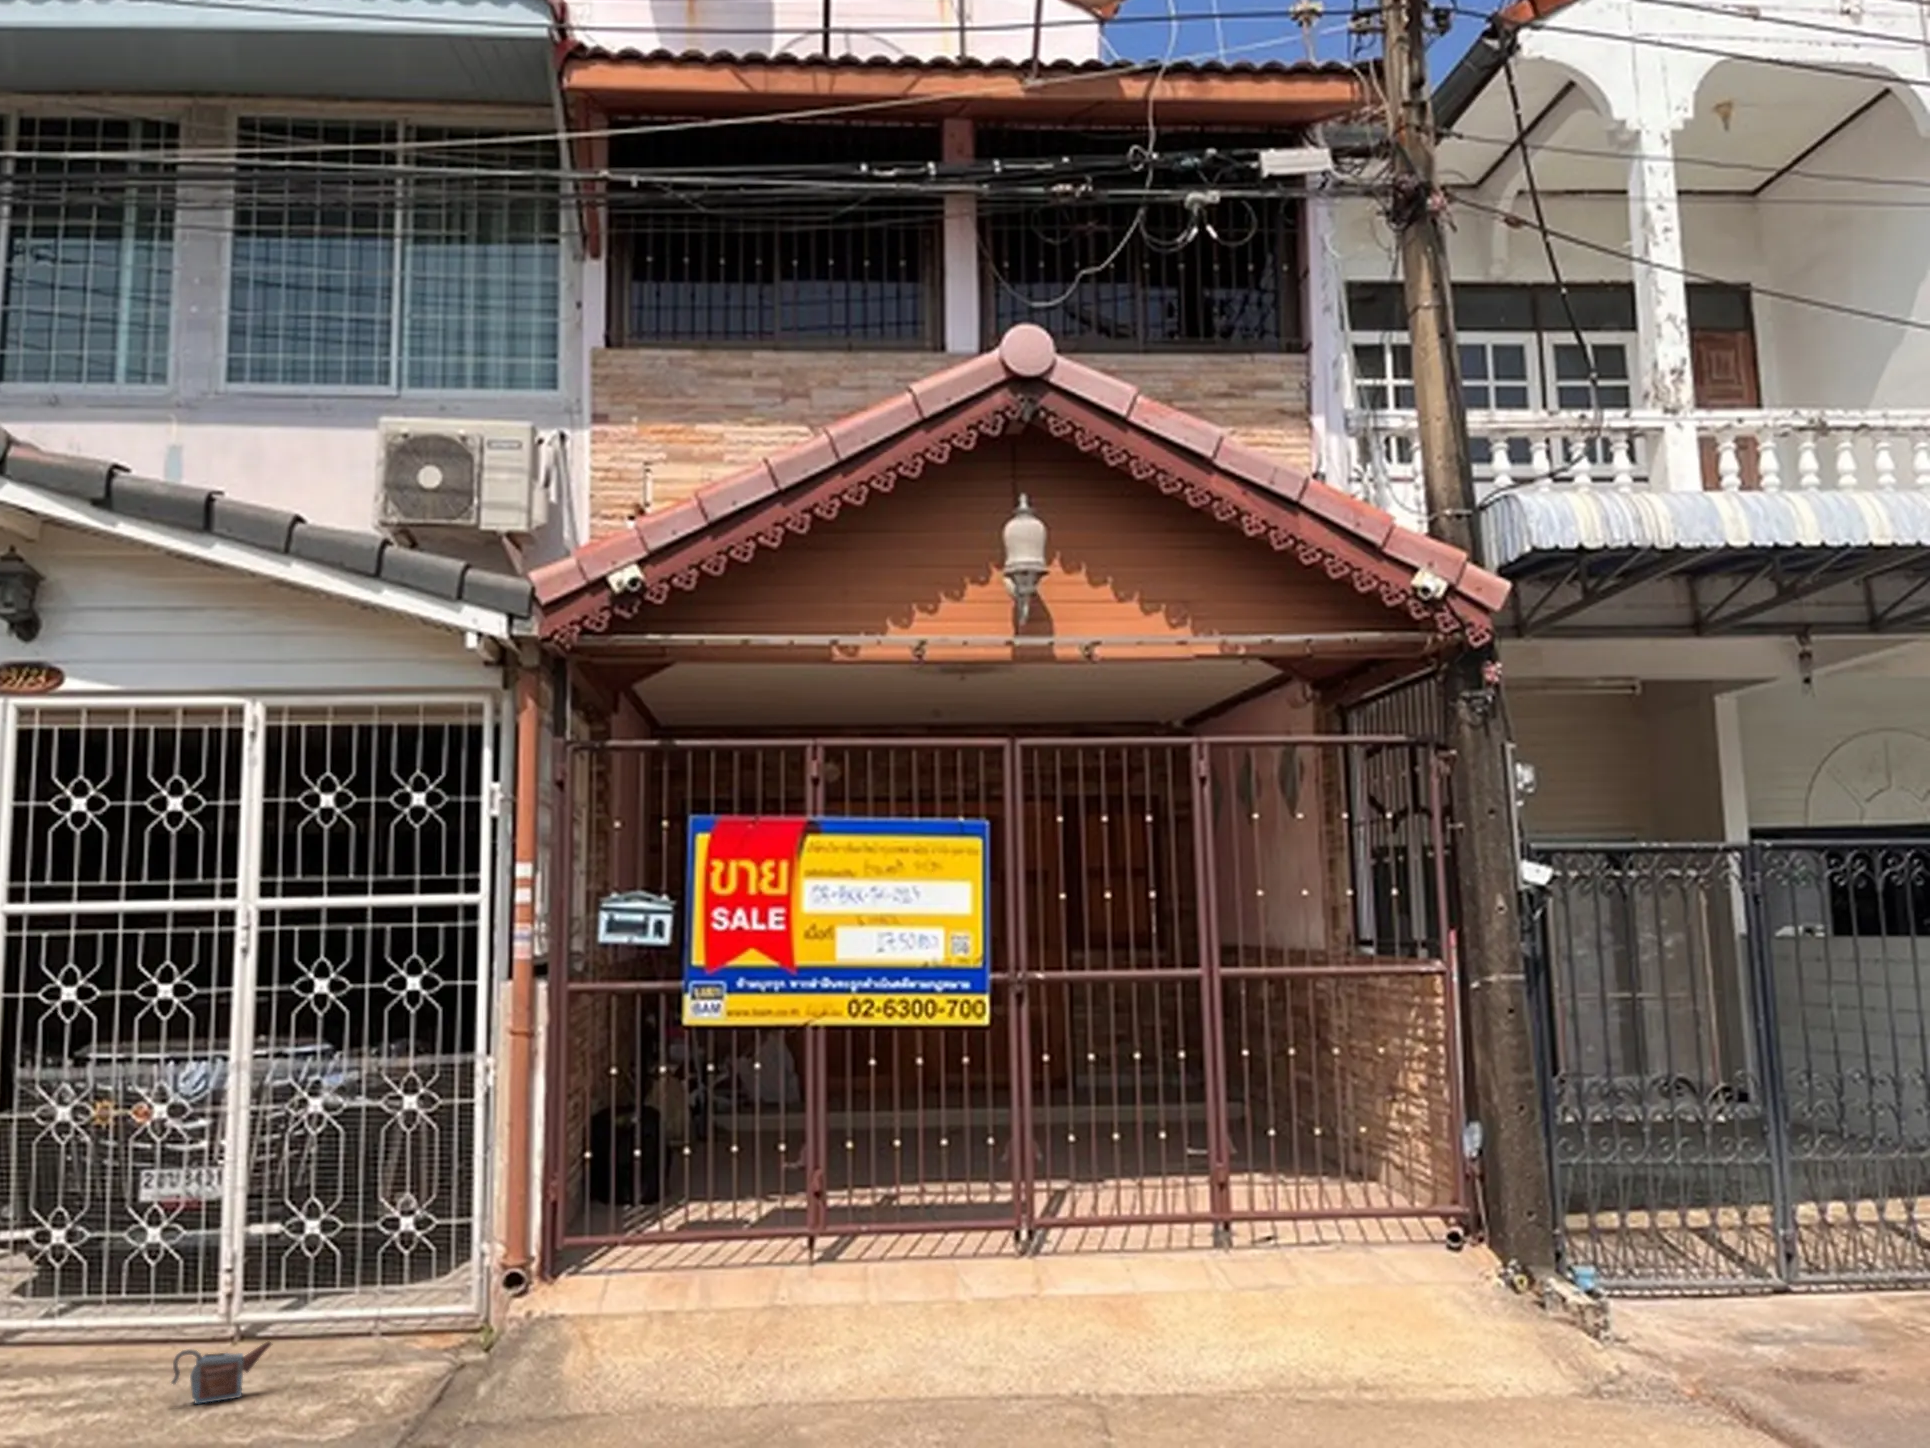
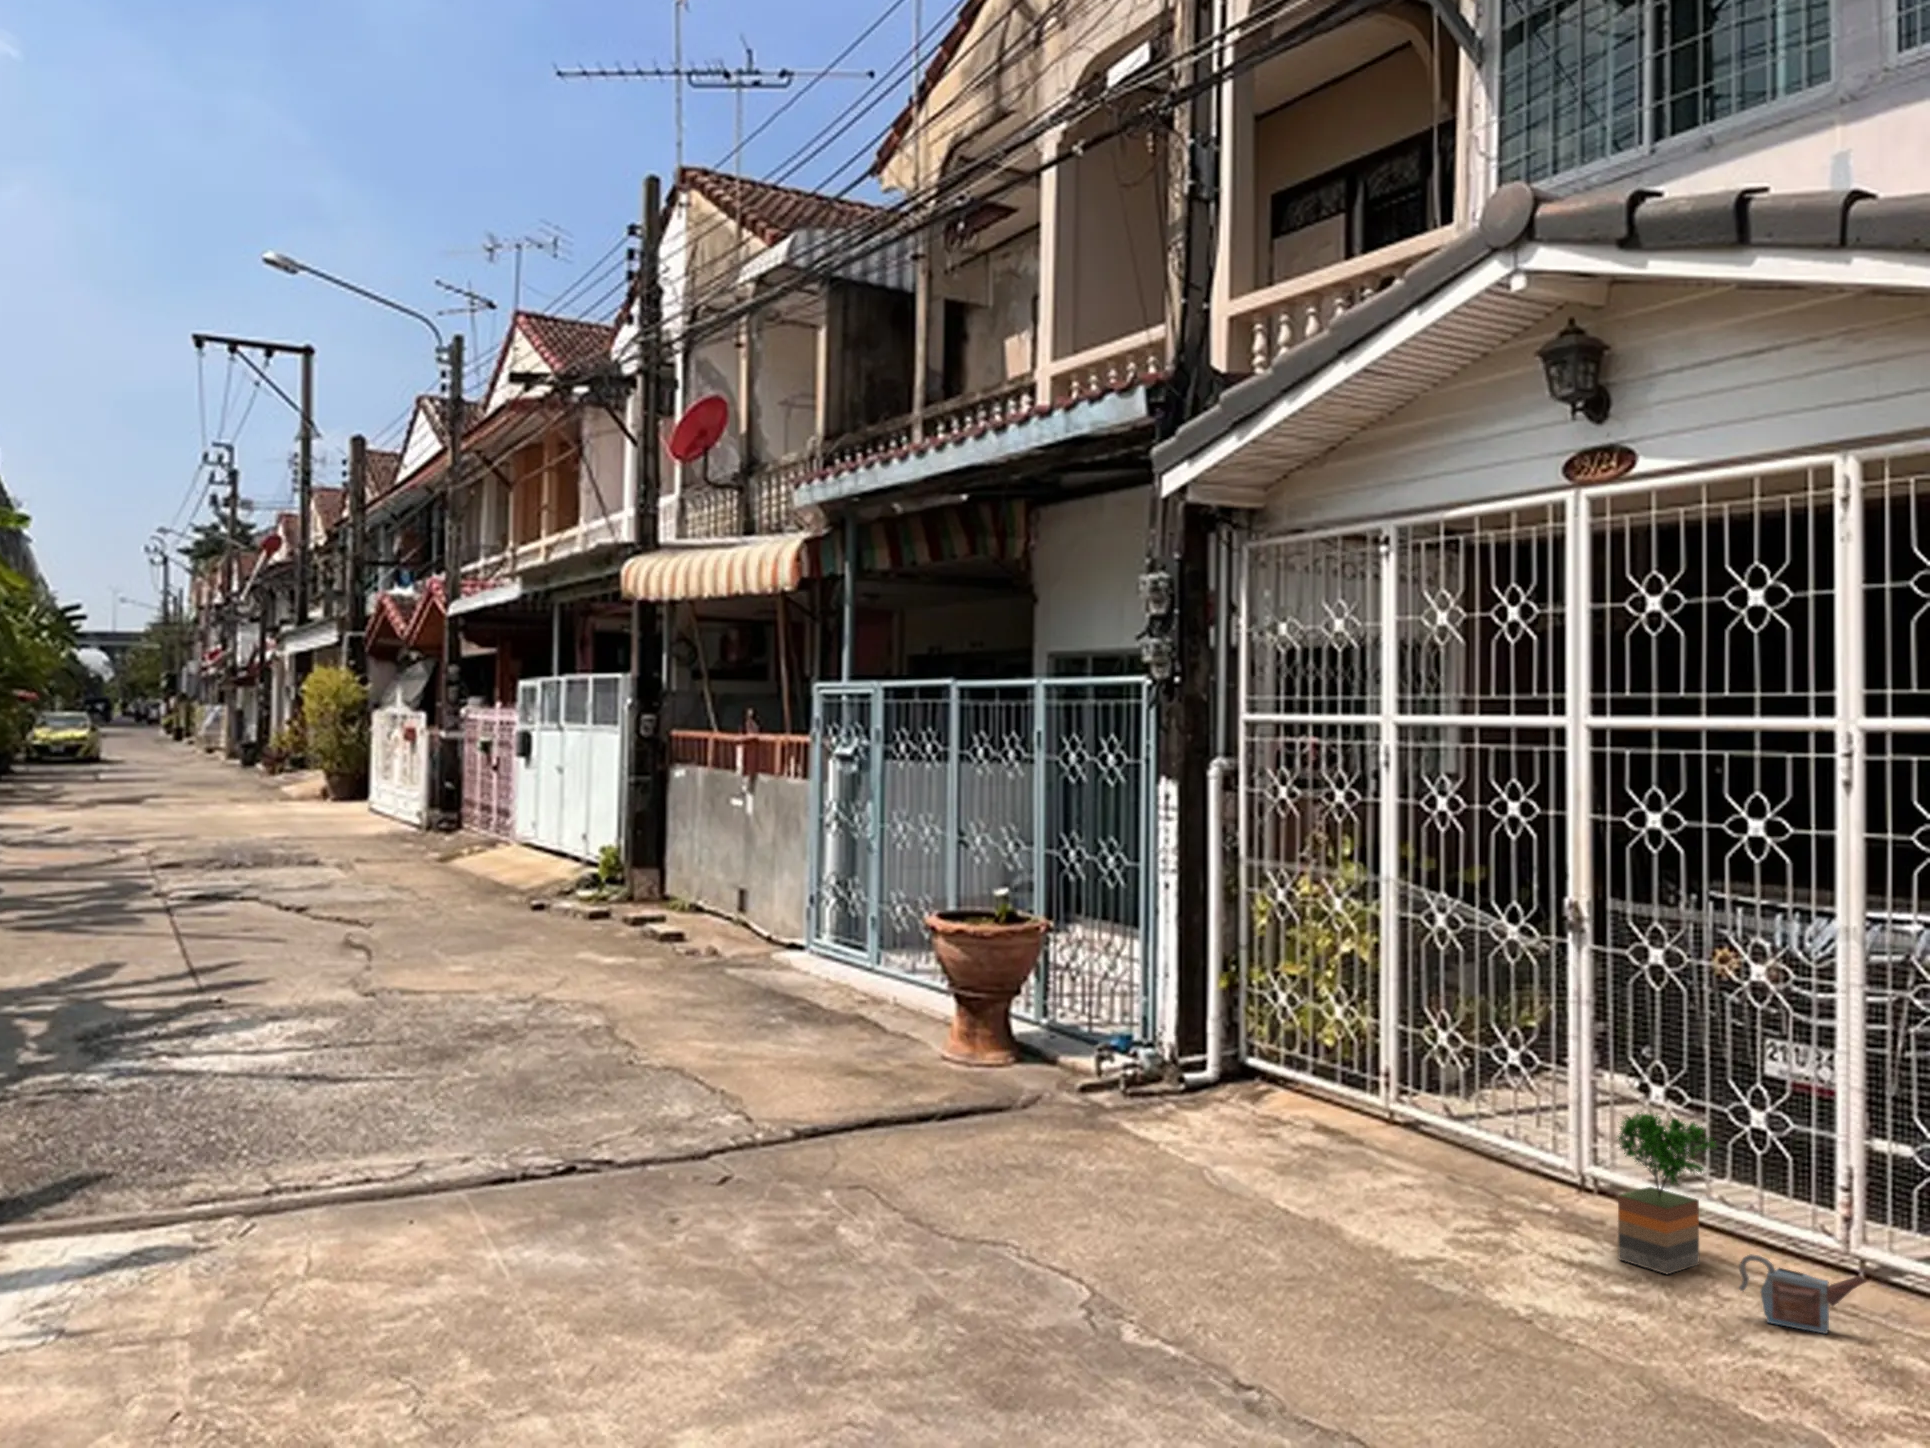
potted tree: none [48,1251,142,1396] -> present [1618,1114,1715,1274]

